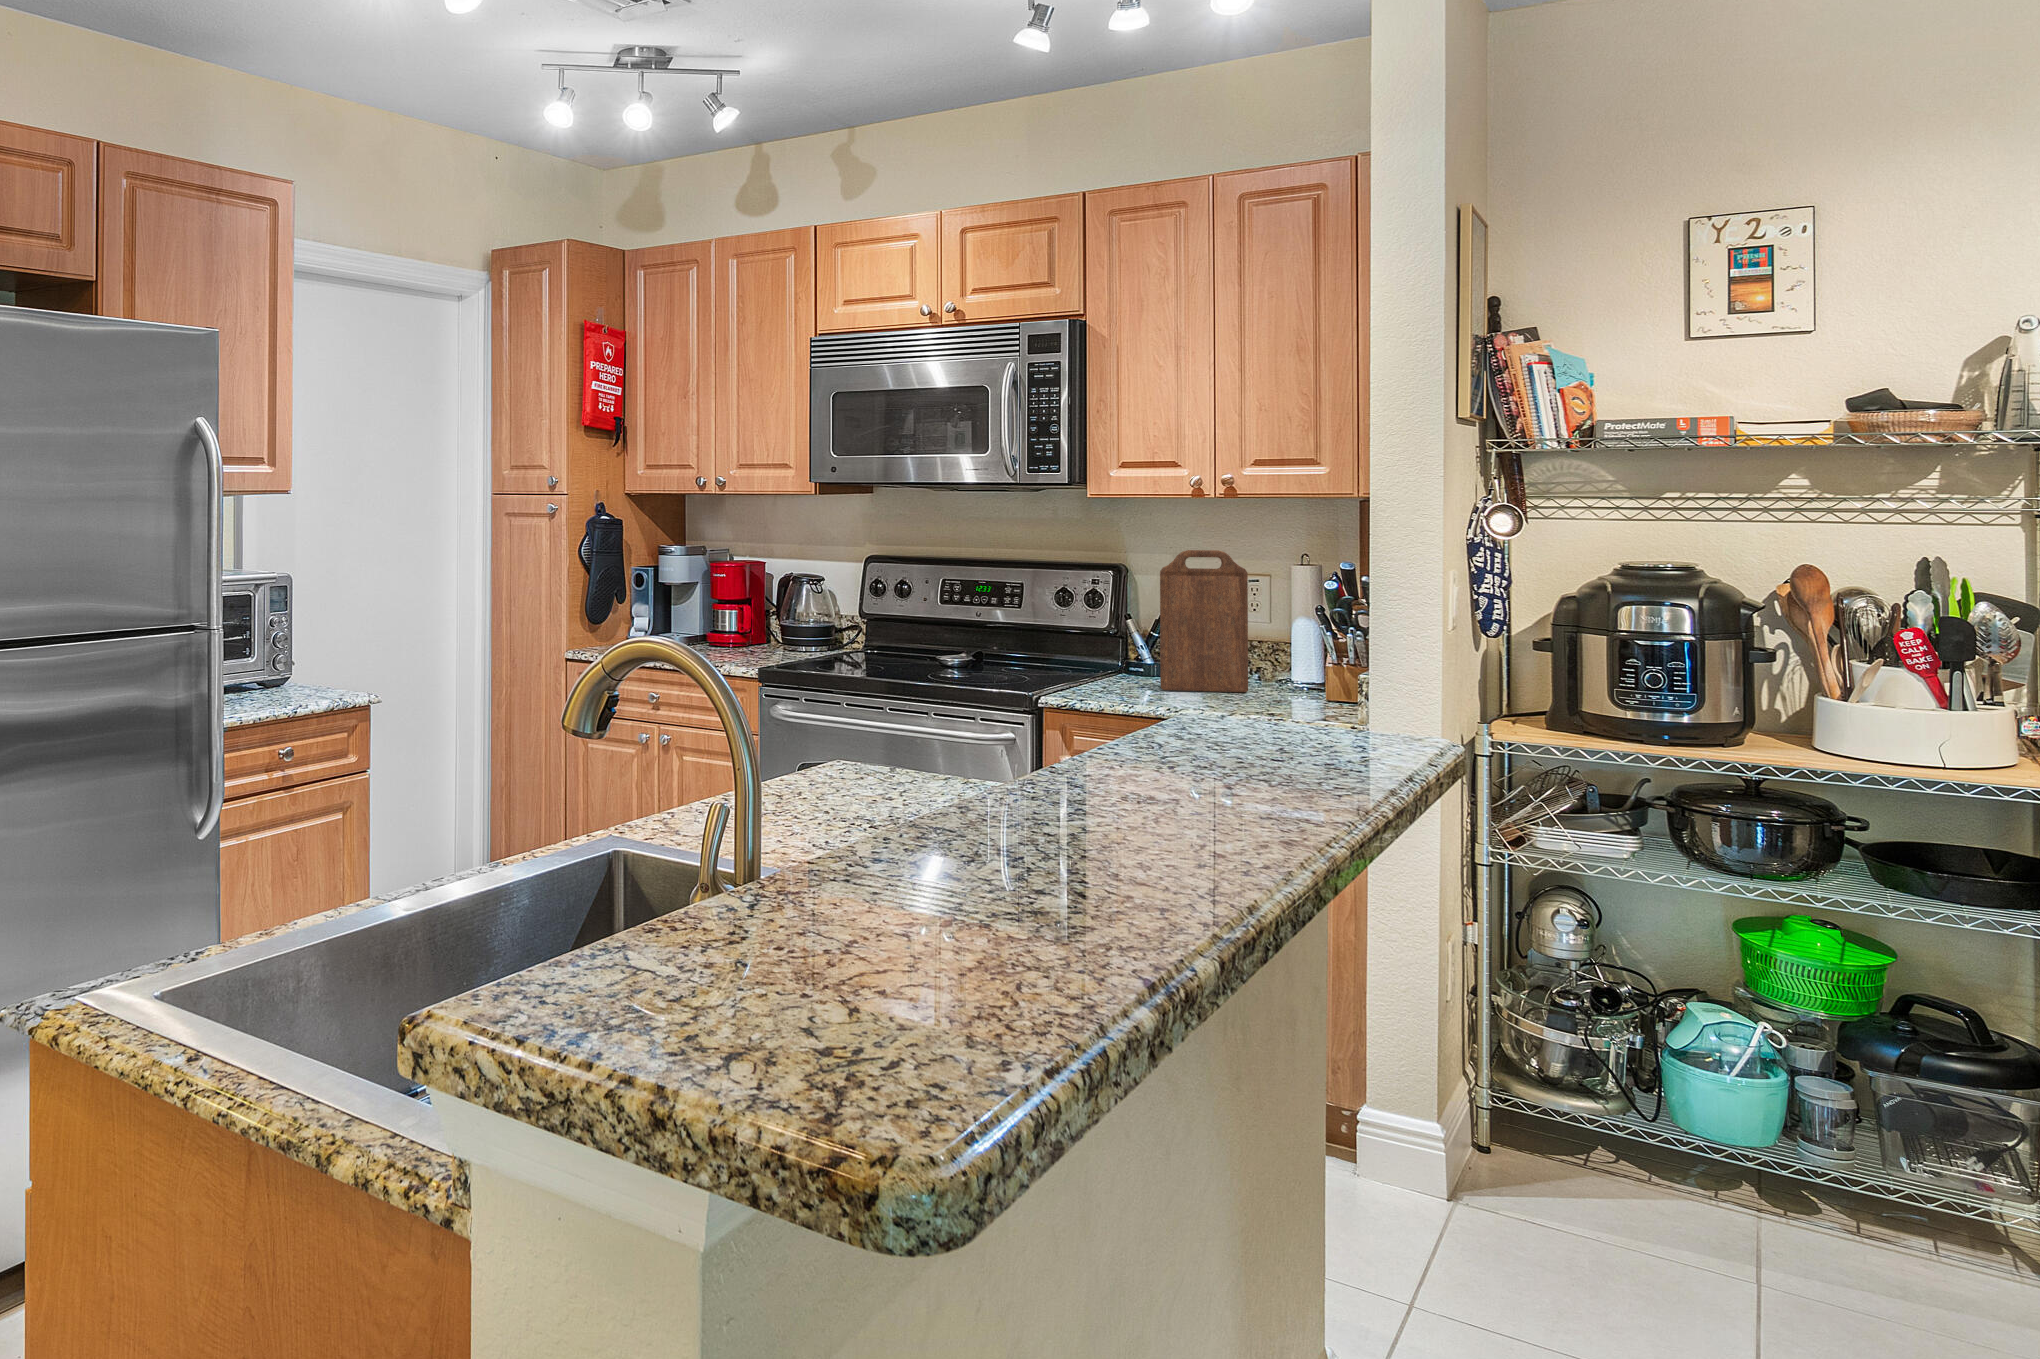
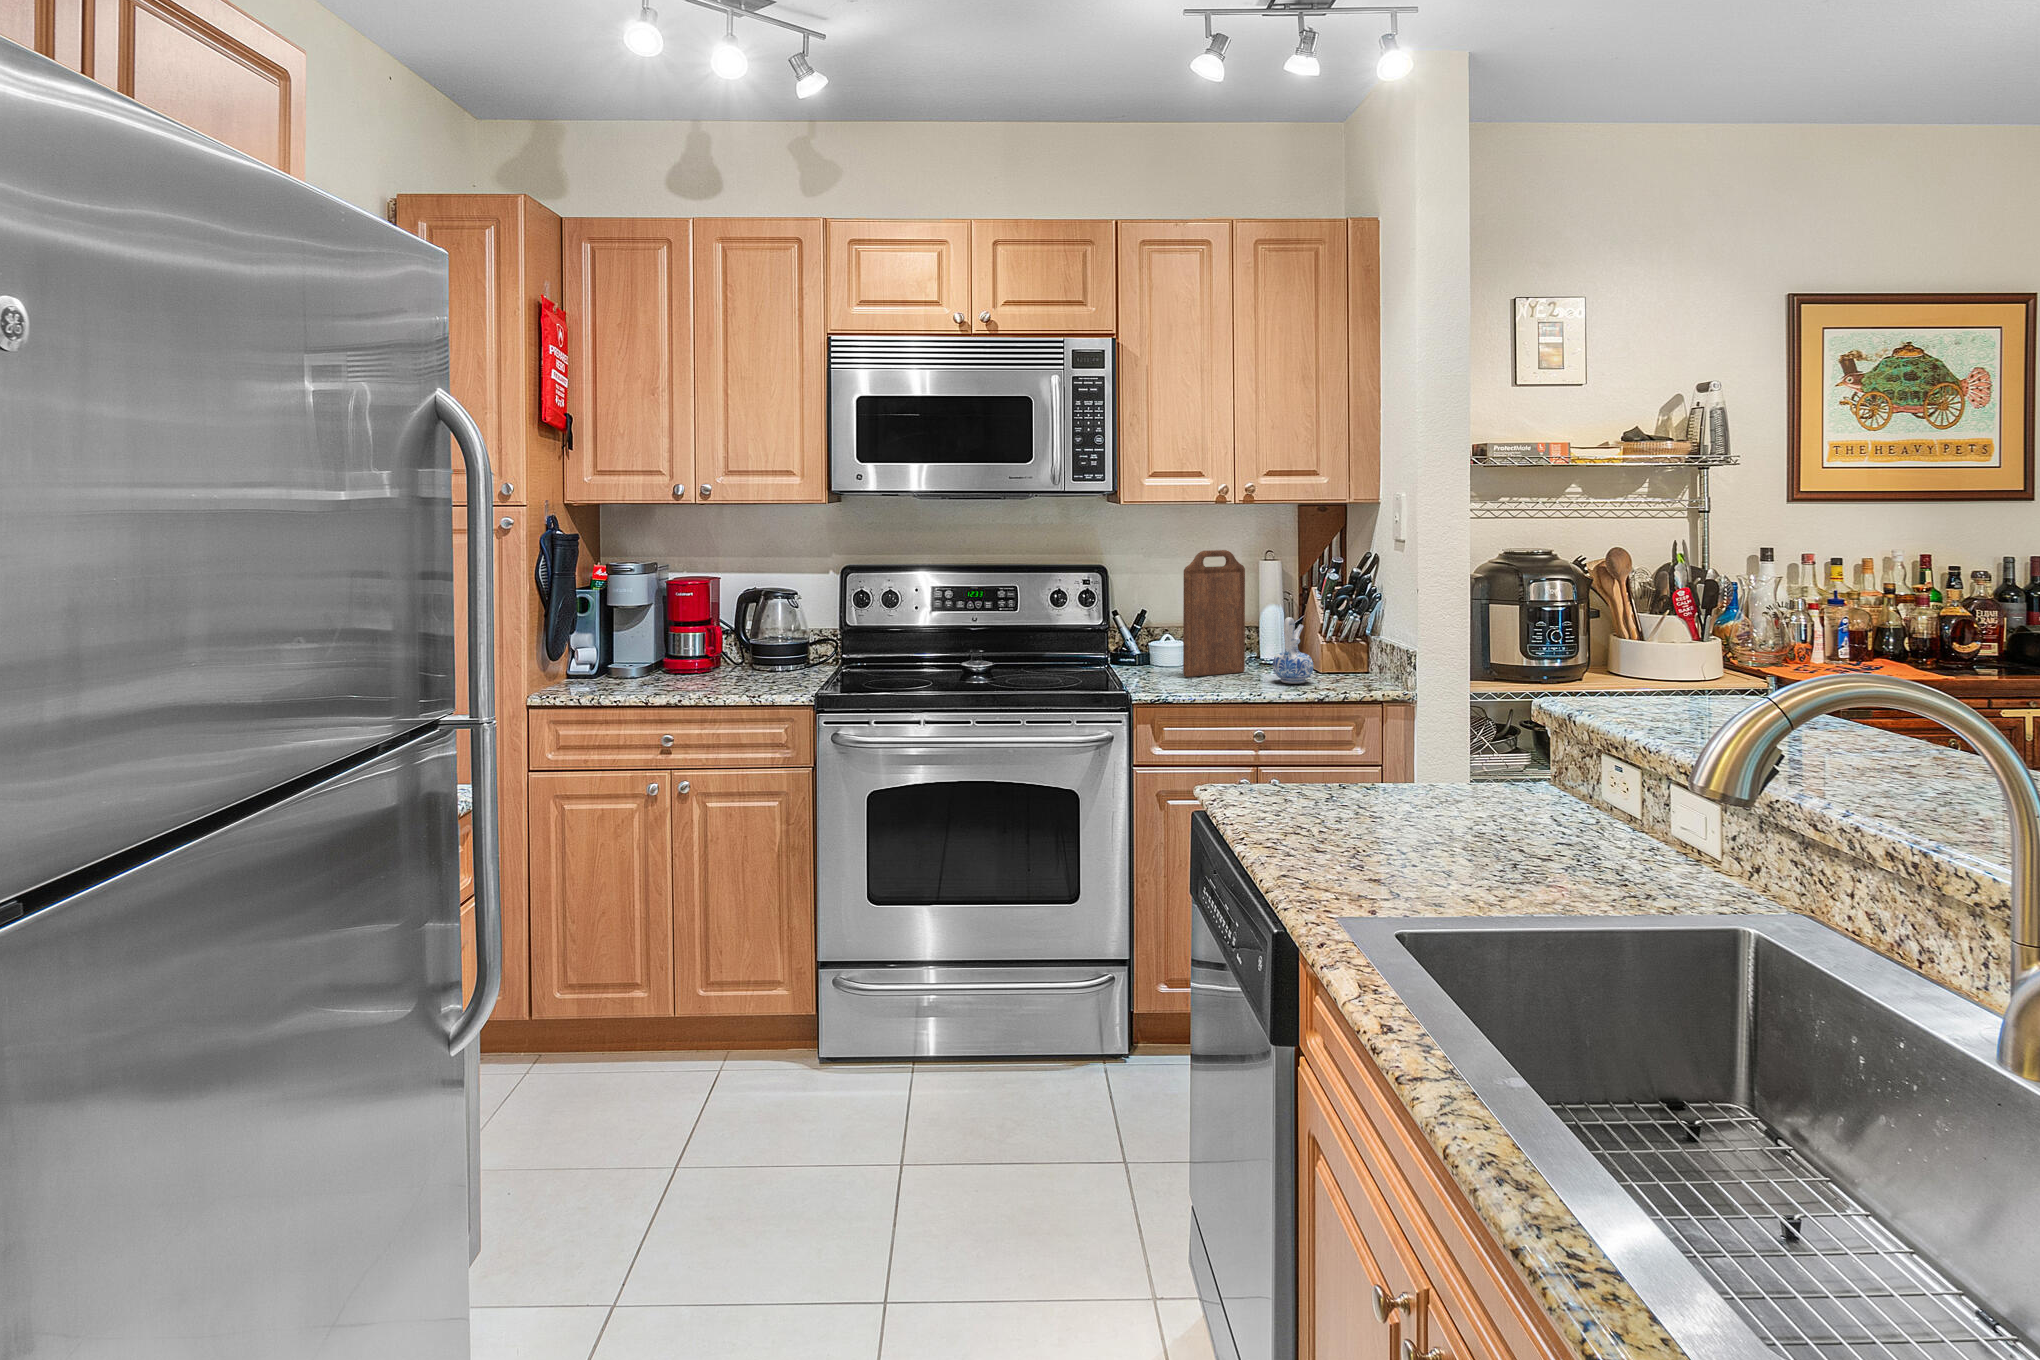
ceramic pitcher: none [1246,629,1297,707] -> present [1273,617,1314,684]

